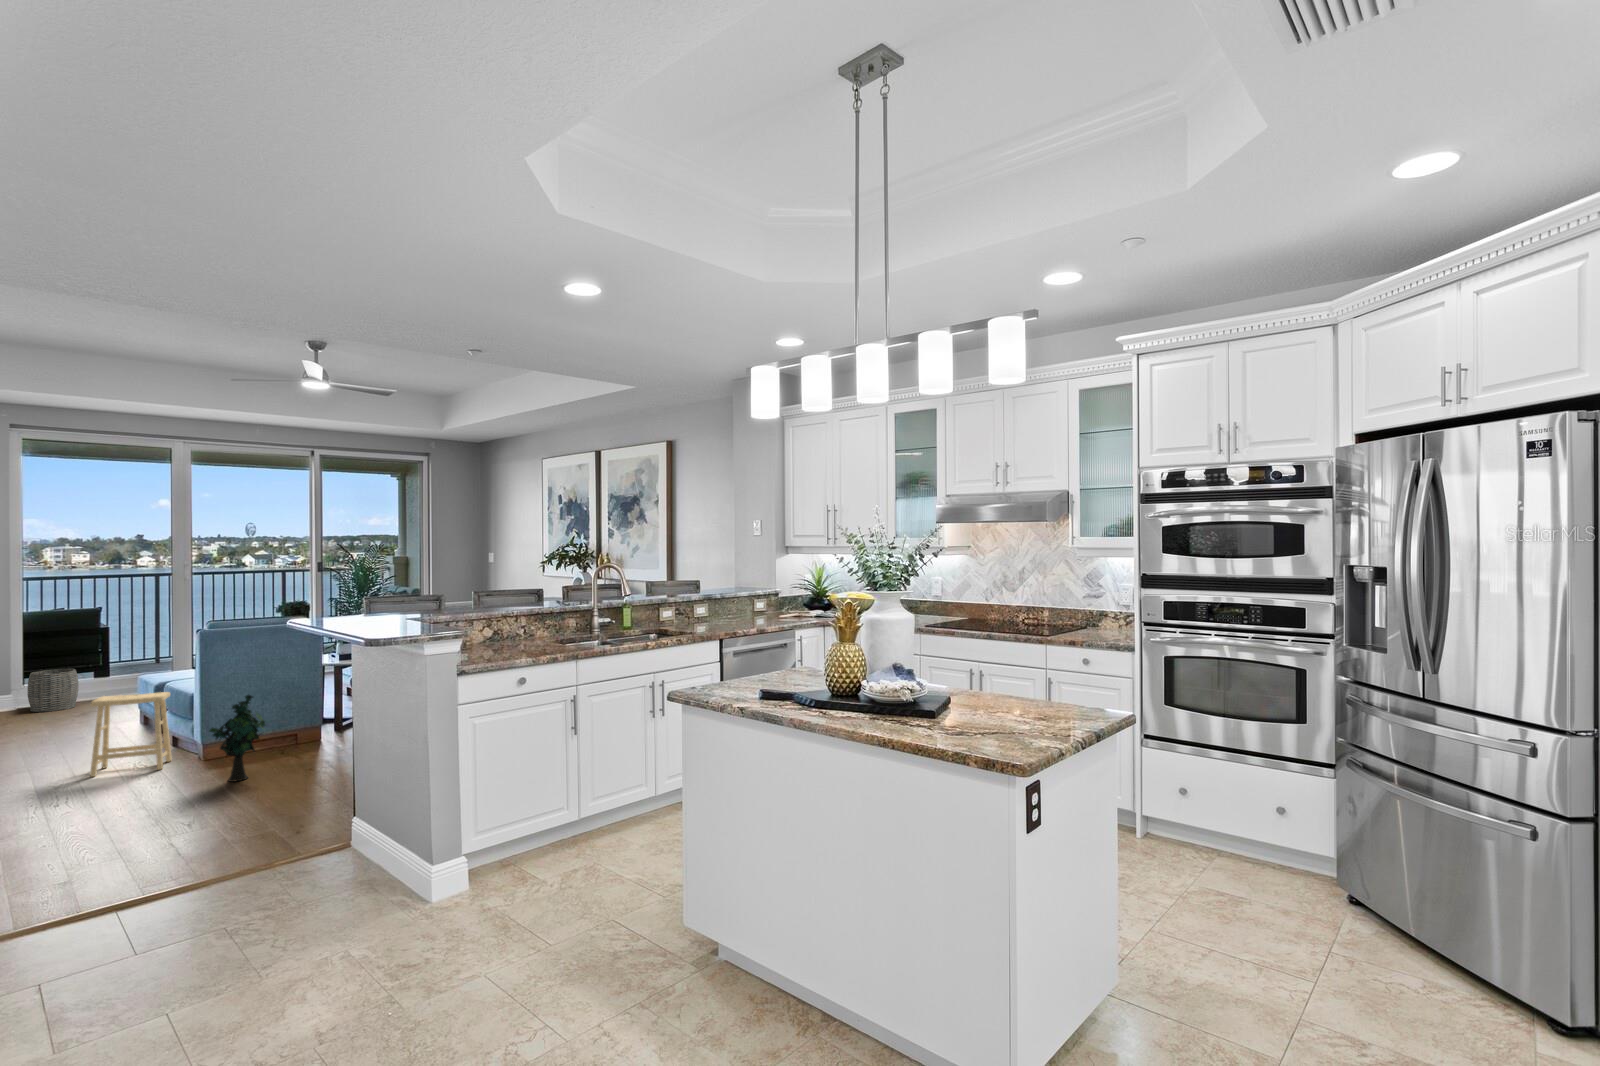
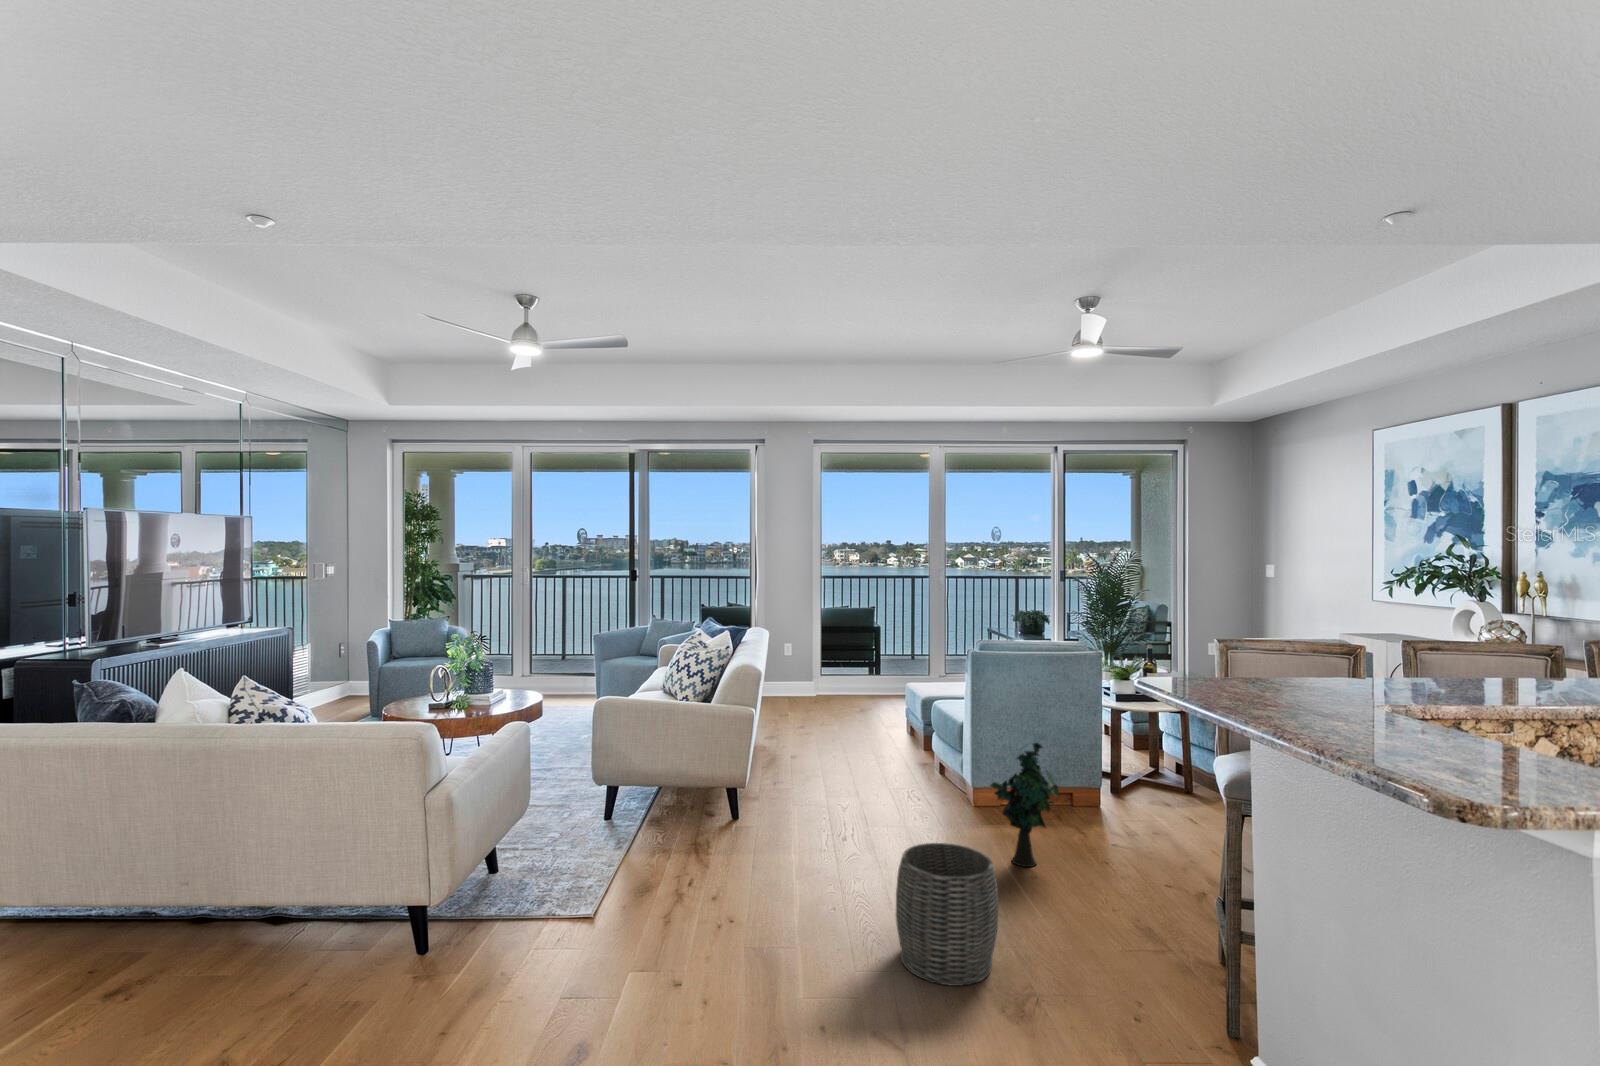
woven basket: present [27,669,78,712] -> present [896,843,998,986]
footstool: present [90,692,172,777] -> none [865,709,941,814]

